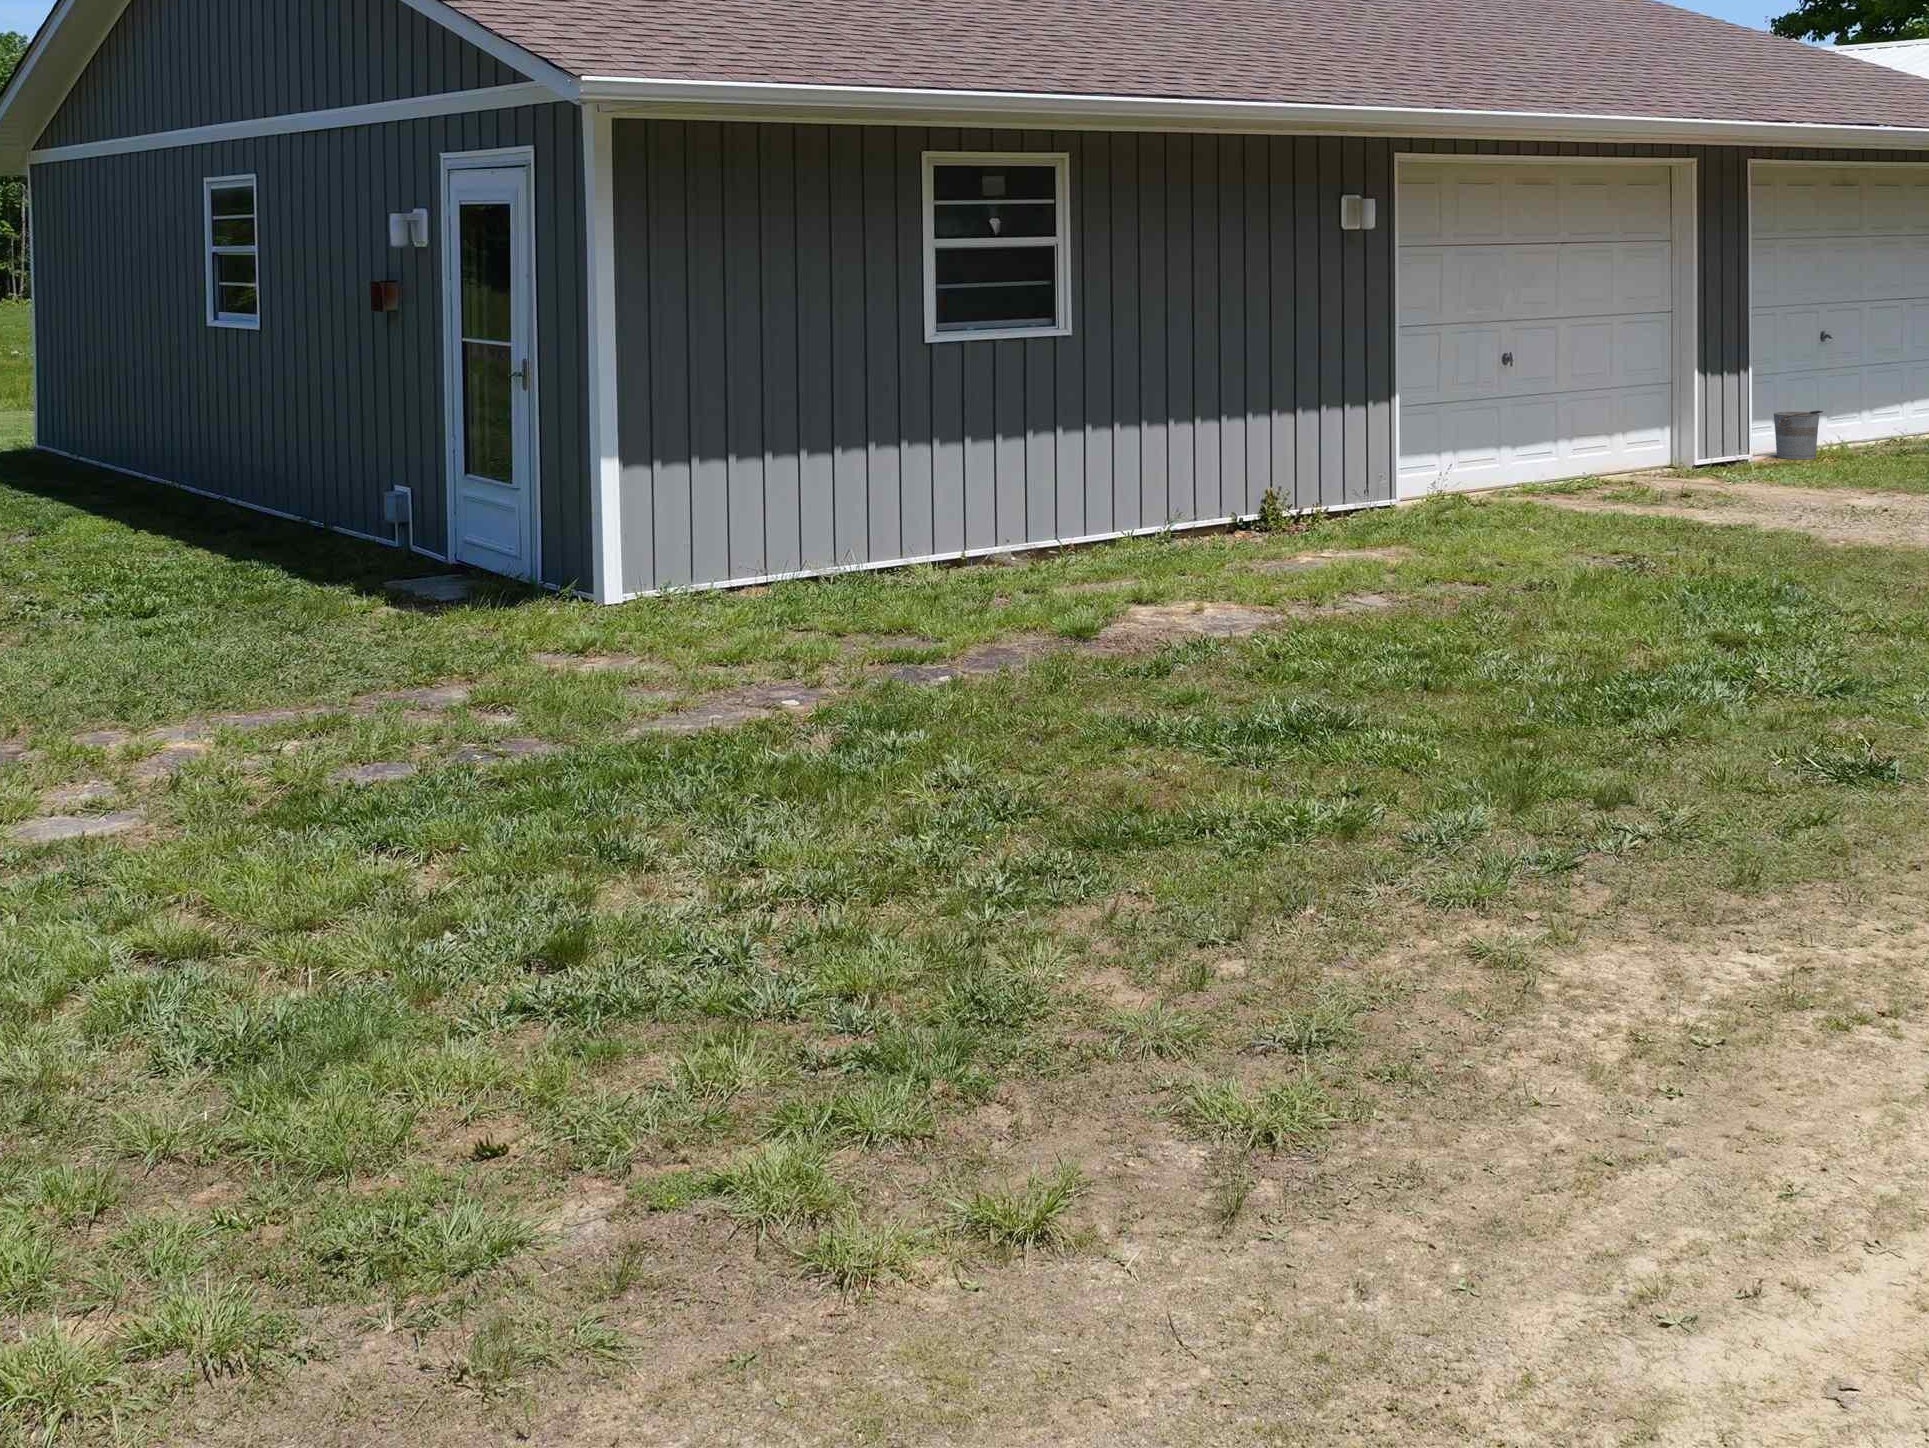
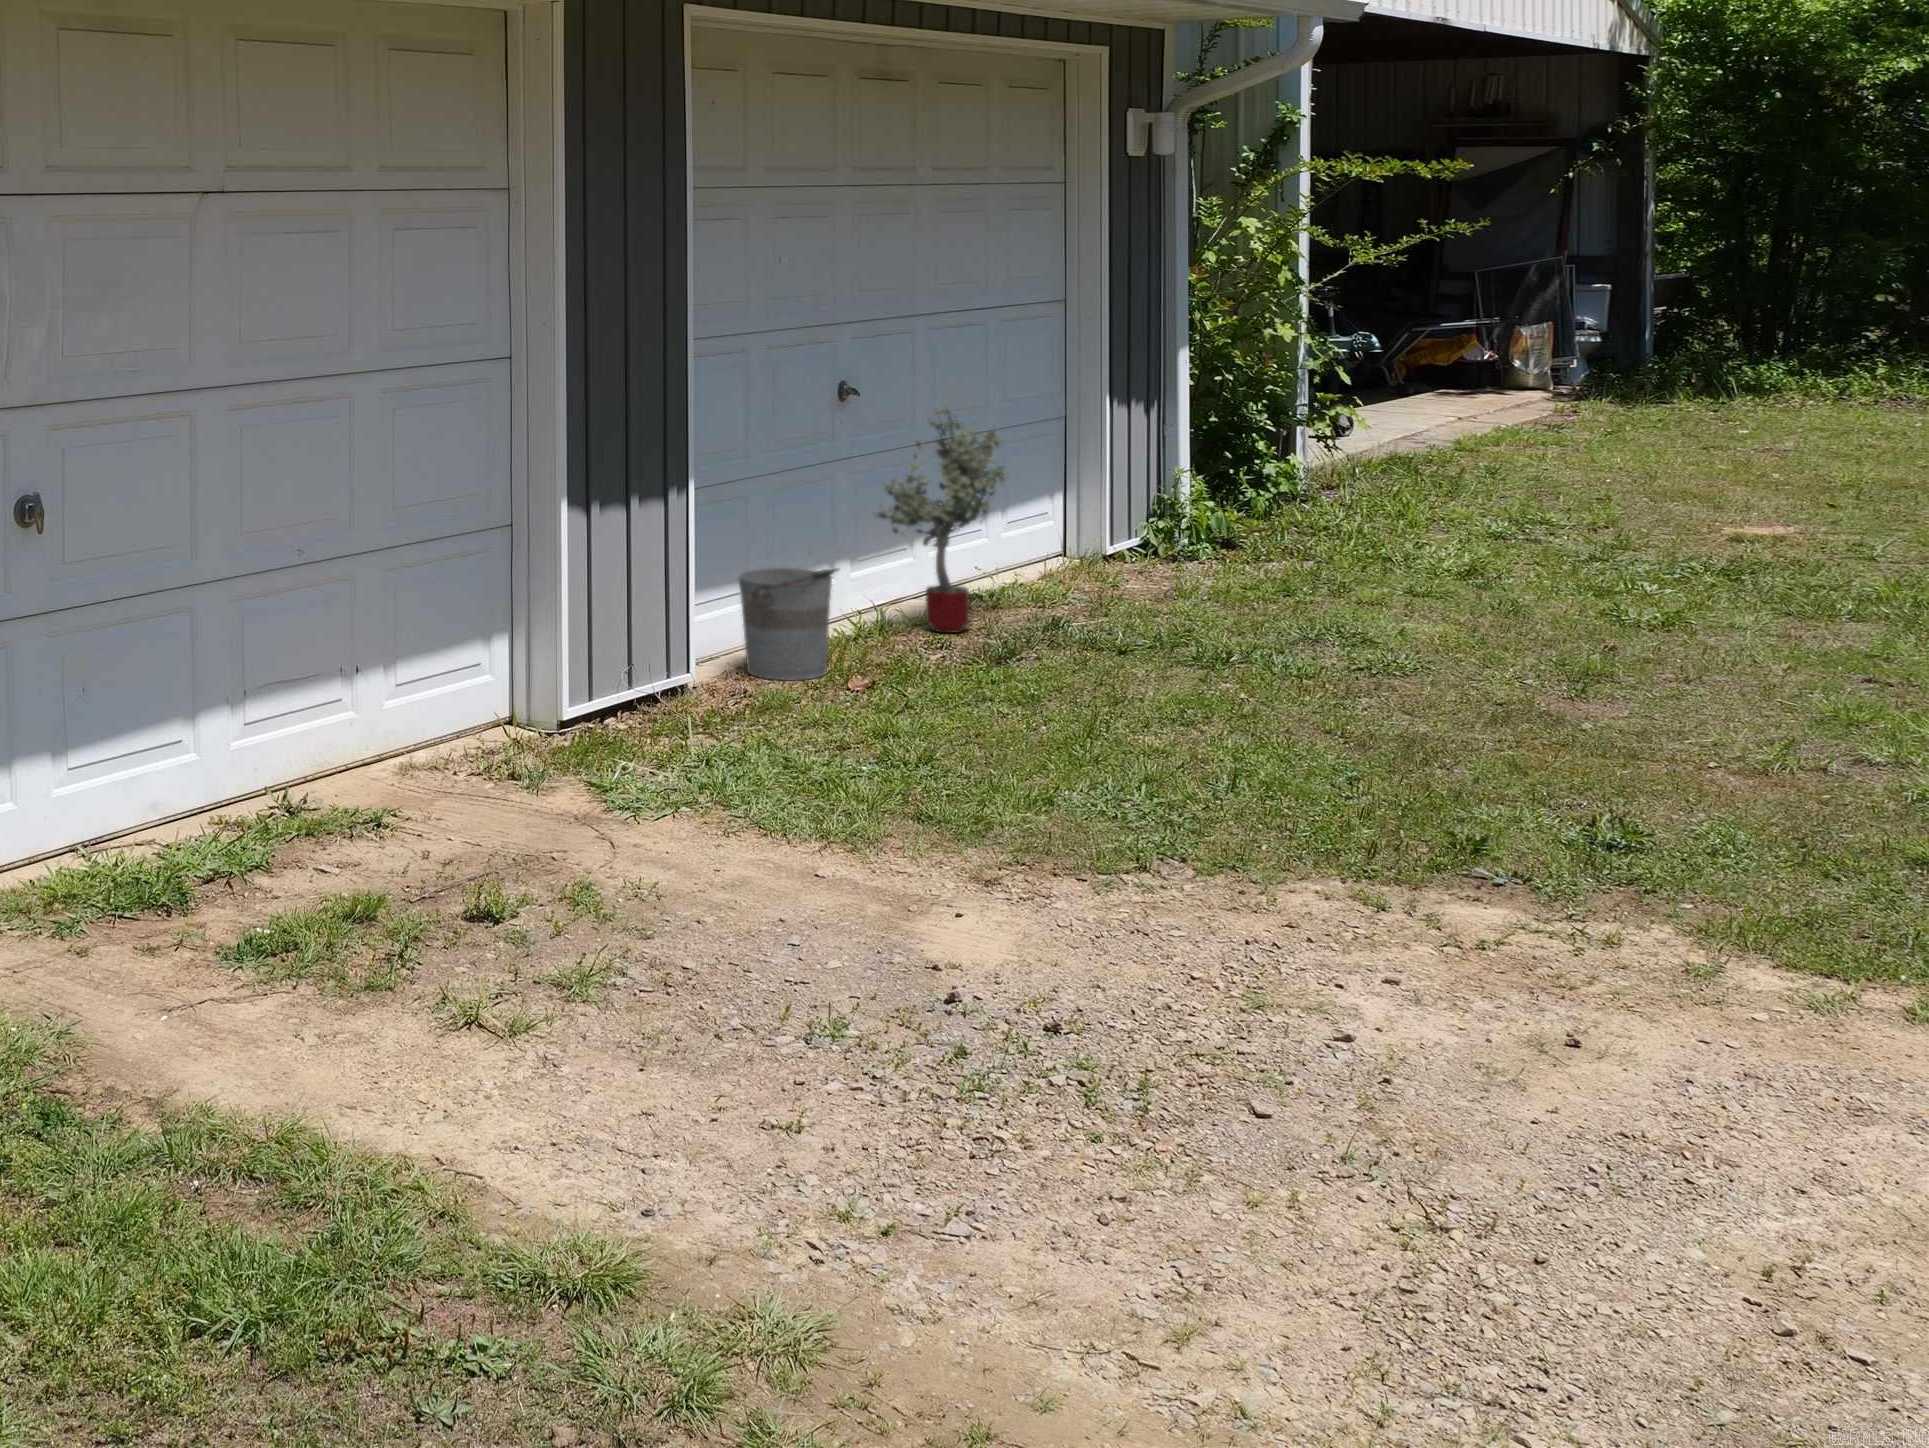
potted tree: none [1838,342,1910,450] -> present [876,408,1008,633]

